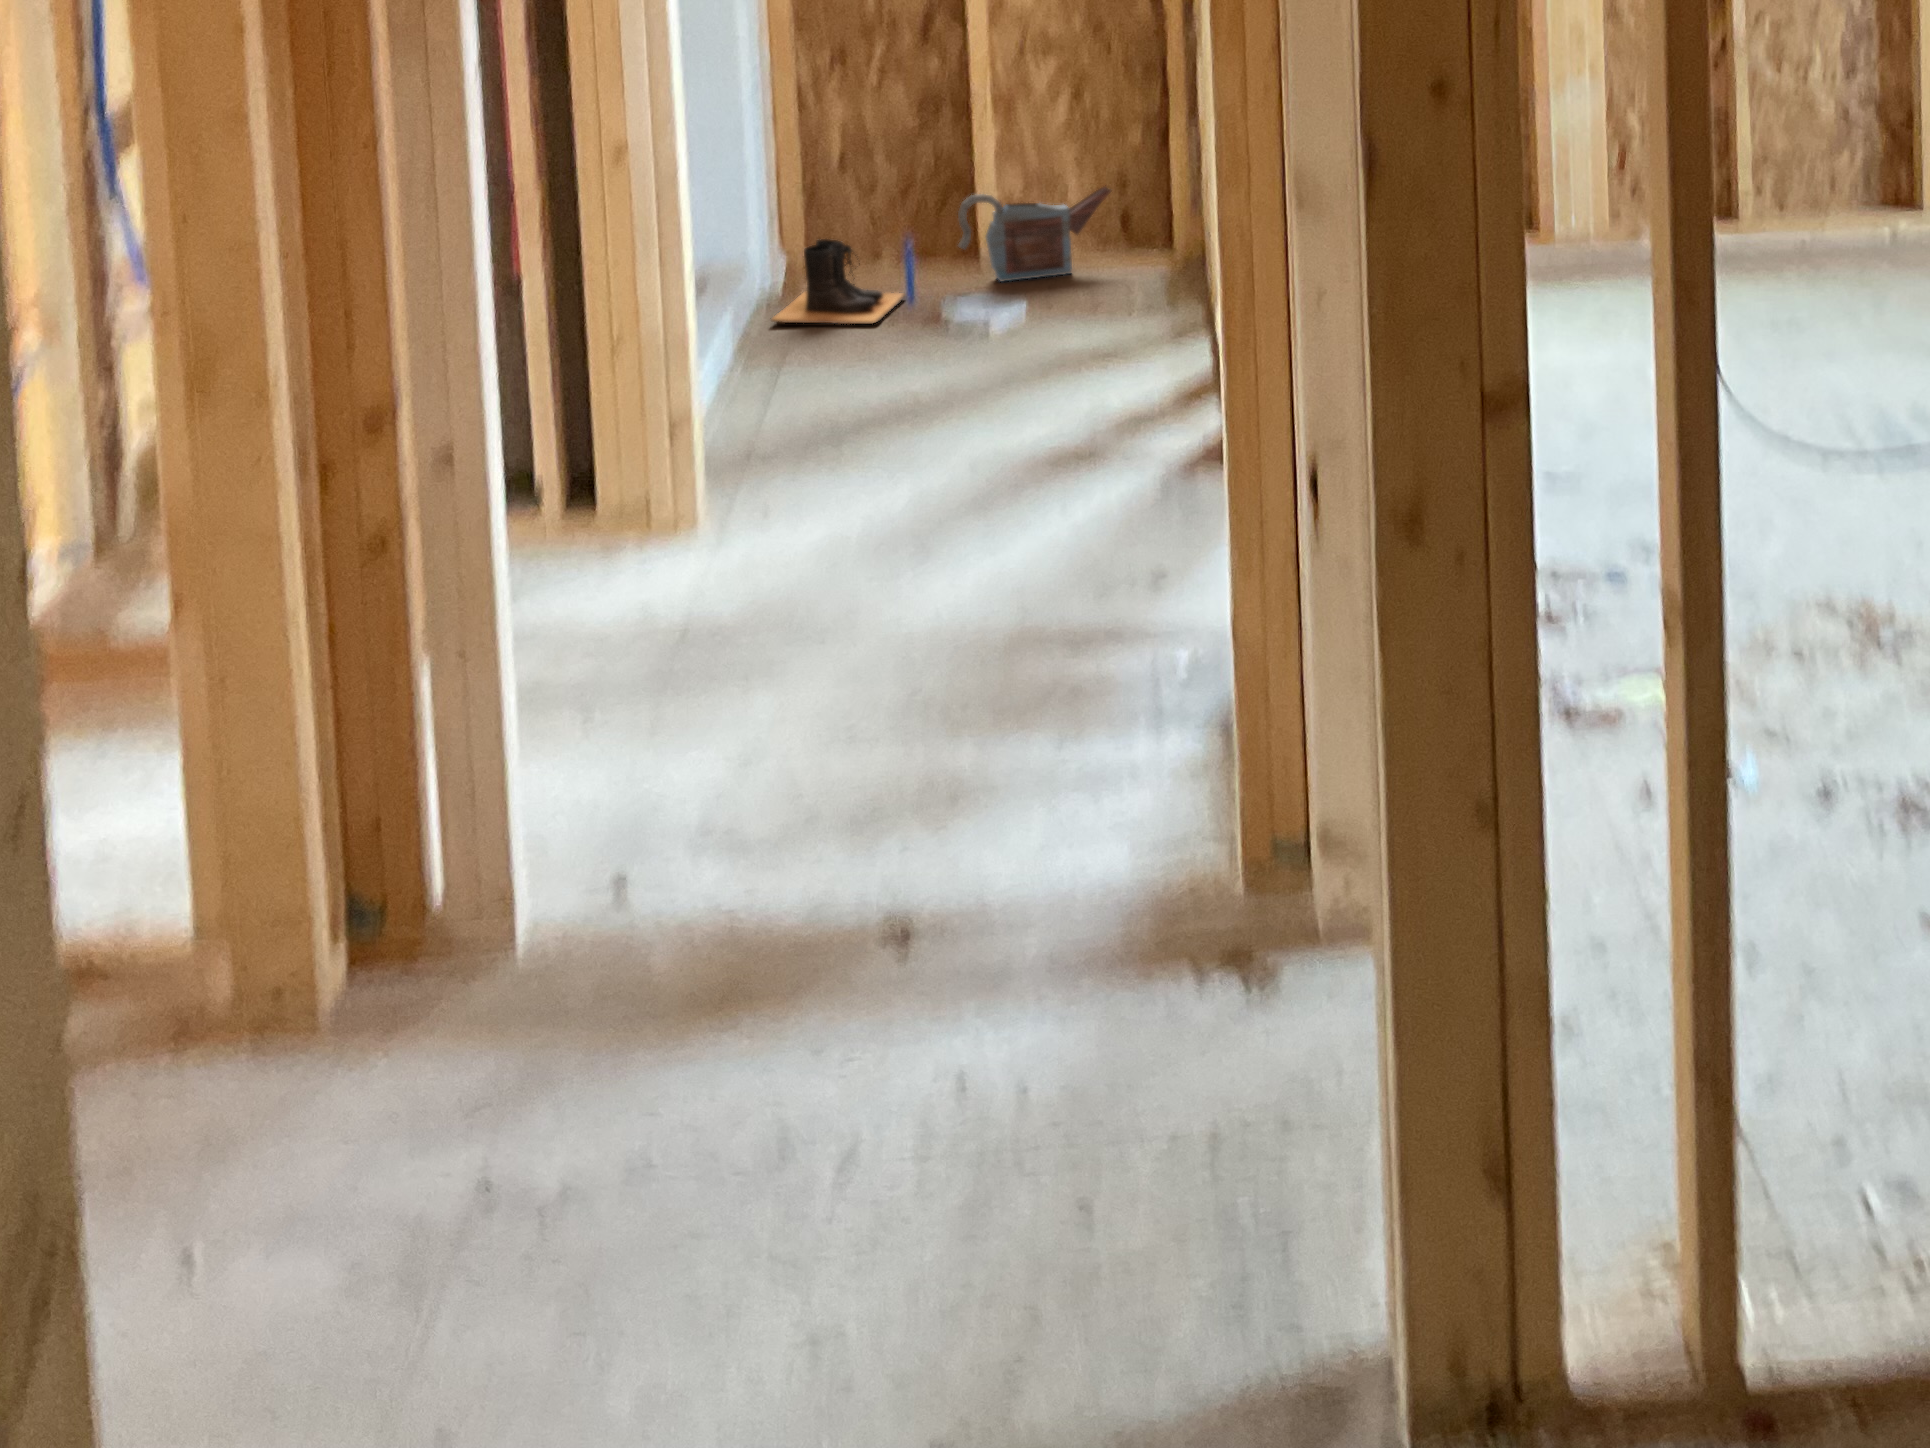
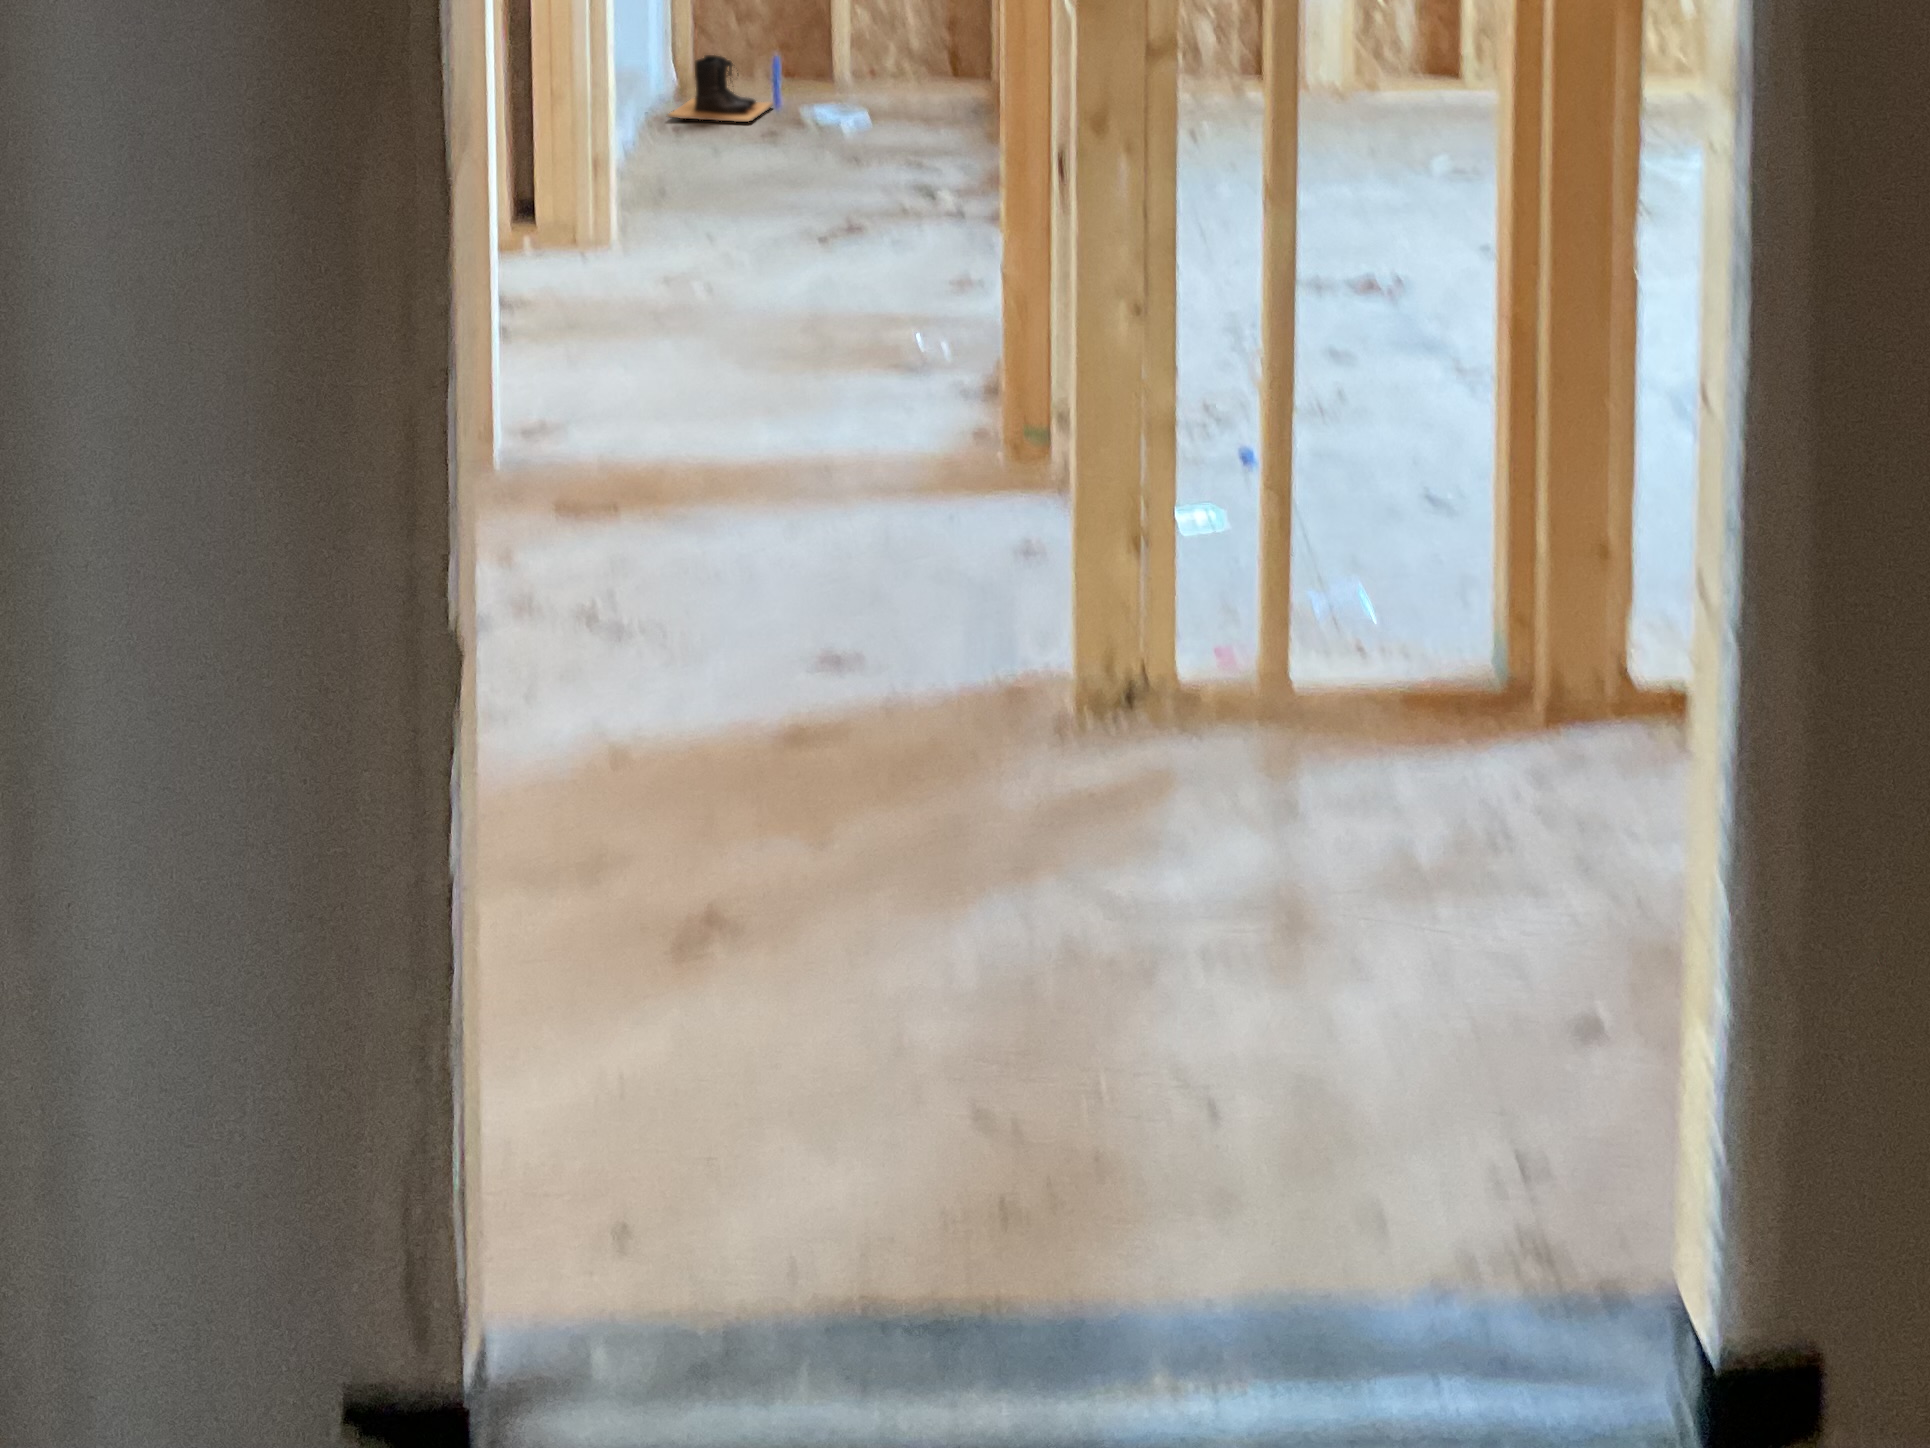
watering can: present [958,185,1111,281] -> none [817,25,945,99]

